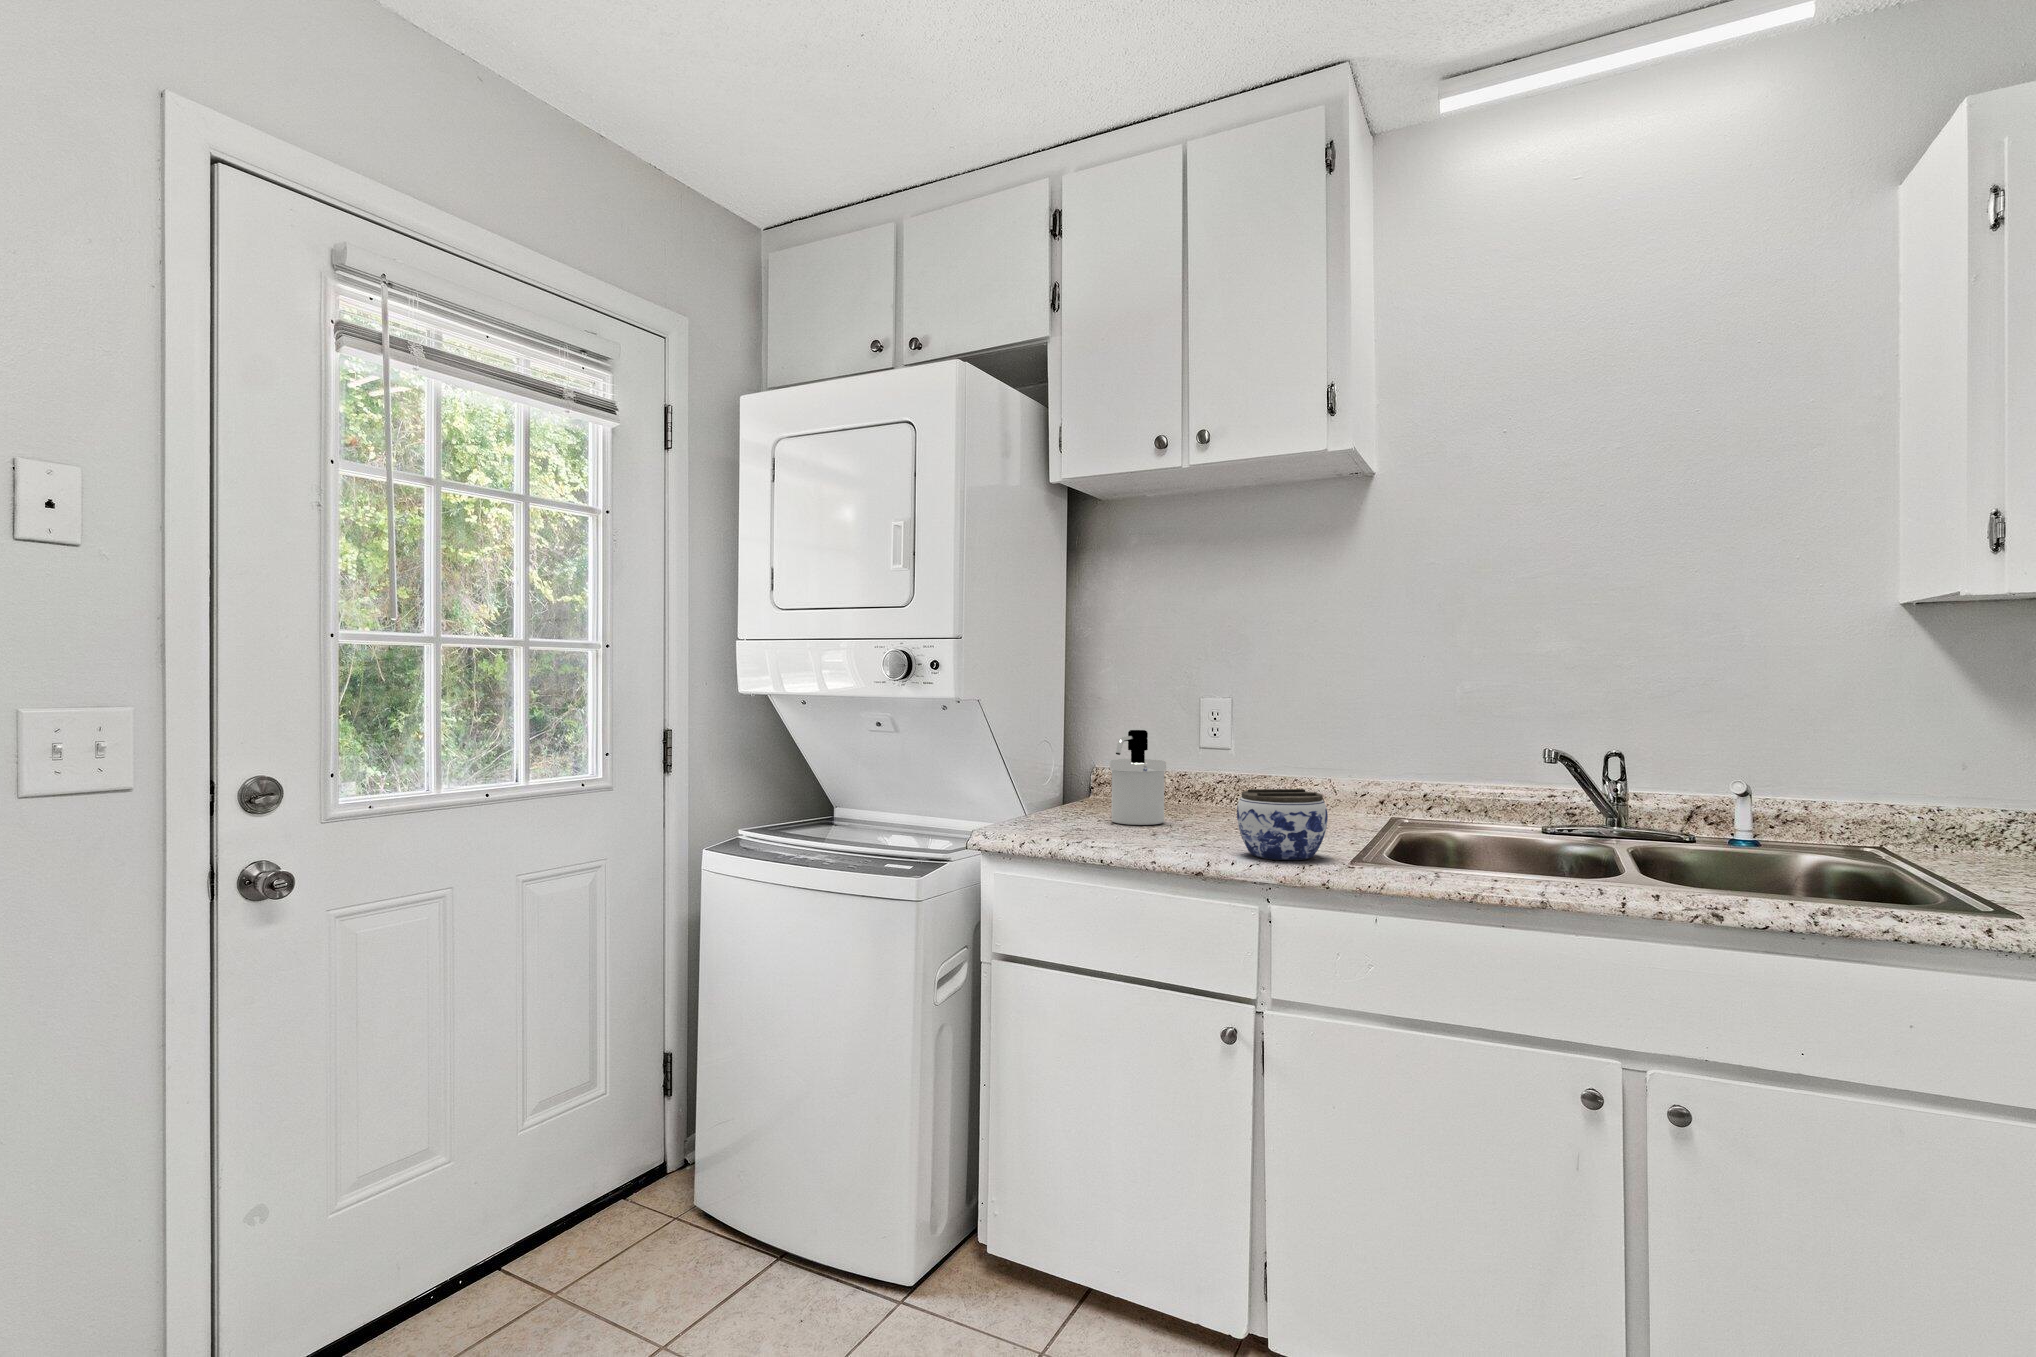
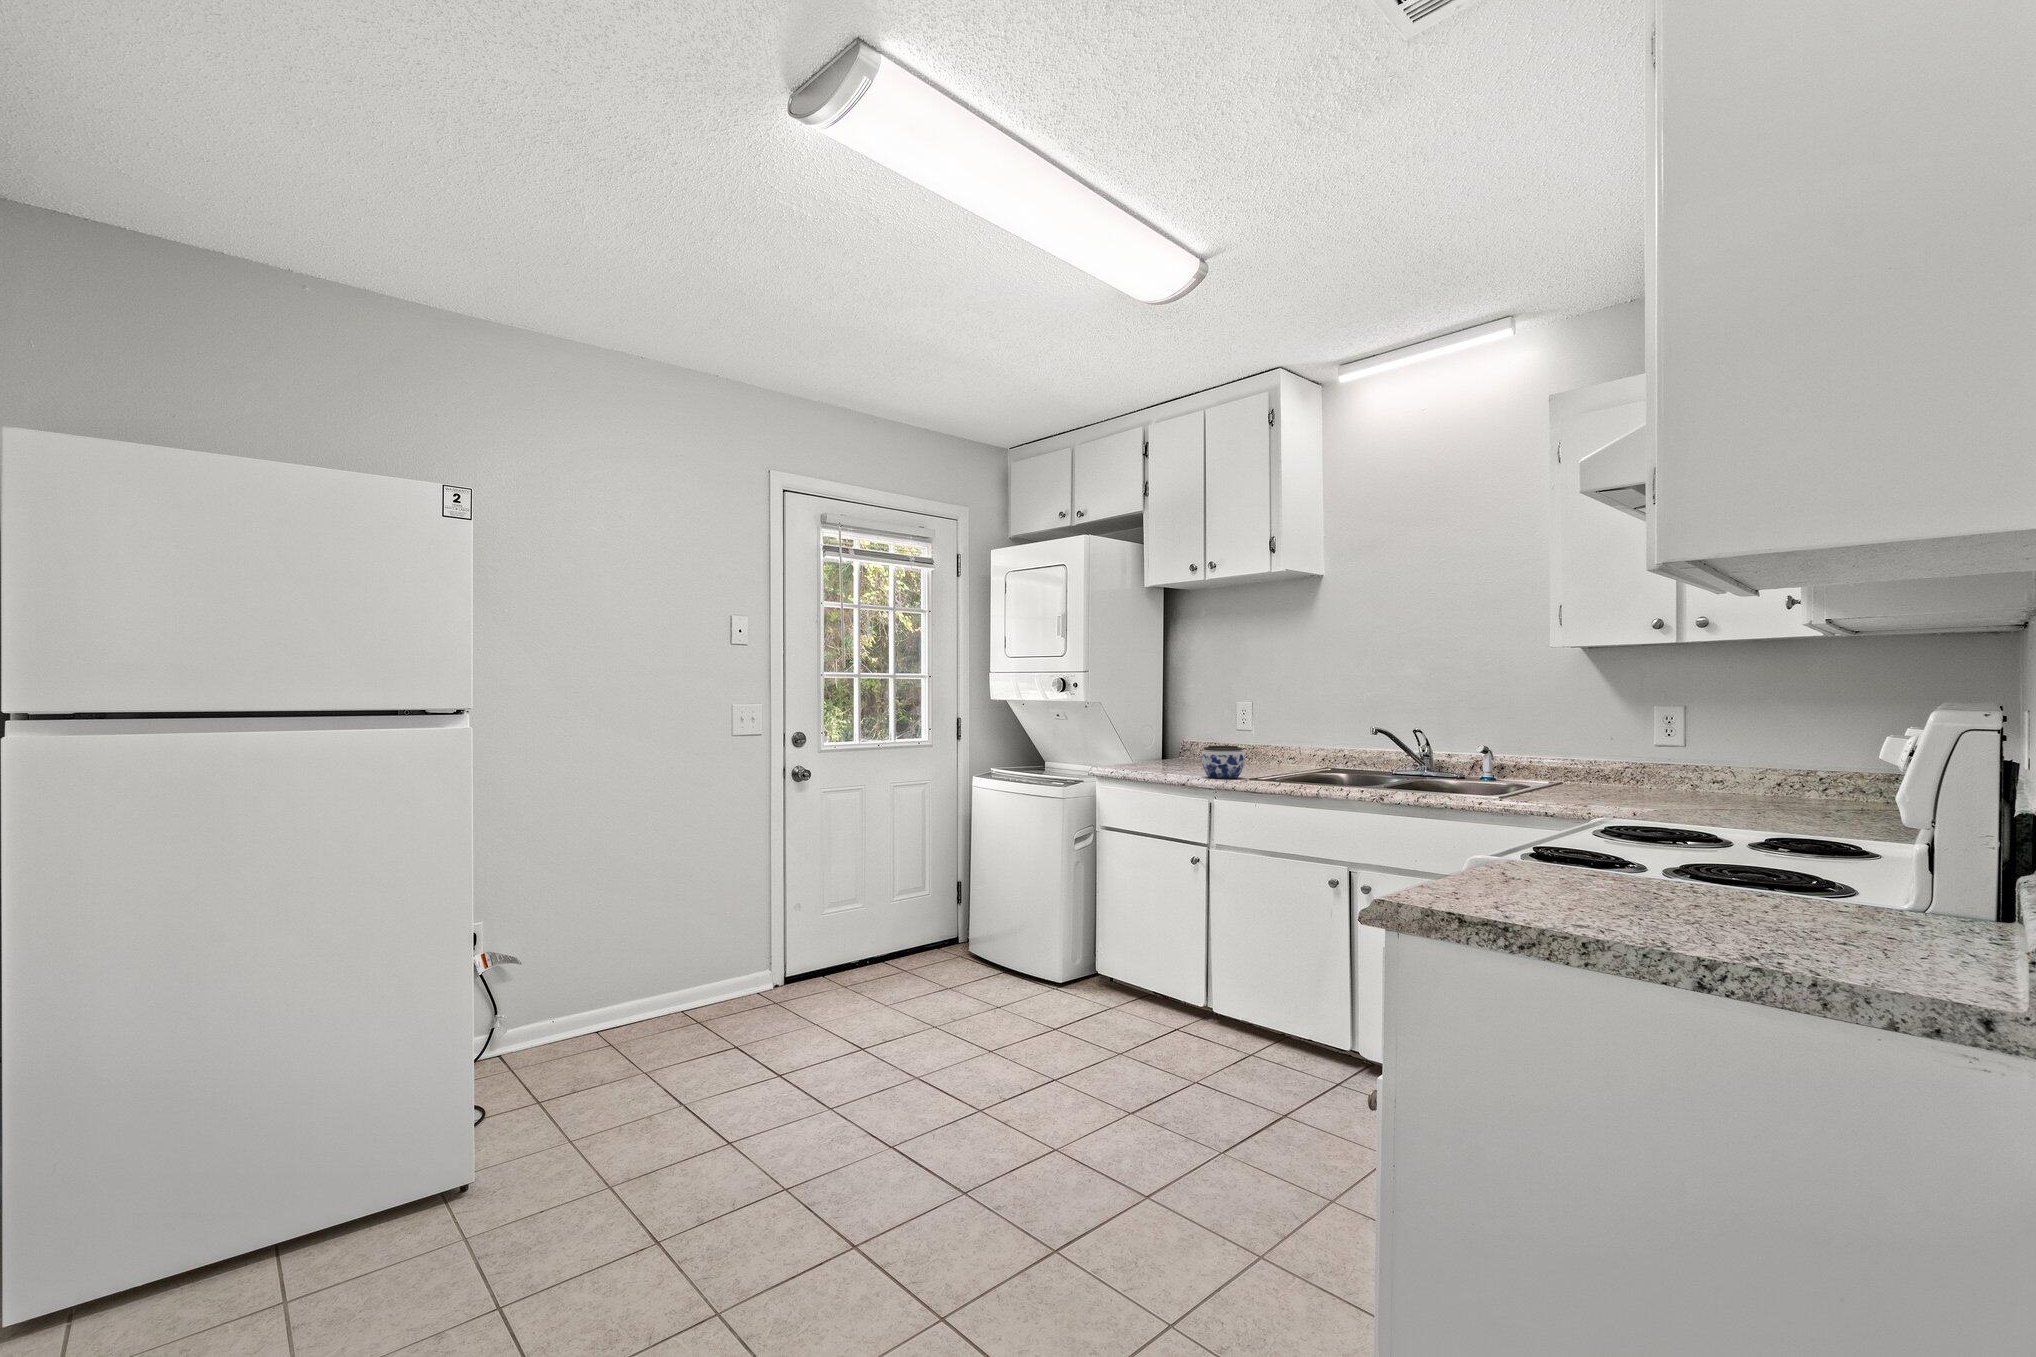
soap dispenser: present [1110,730,1166,825] -> none [1170,719,1205,769]

